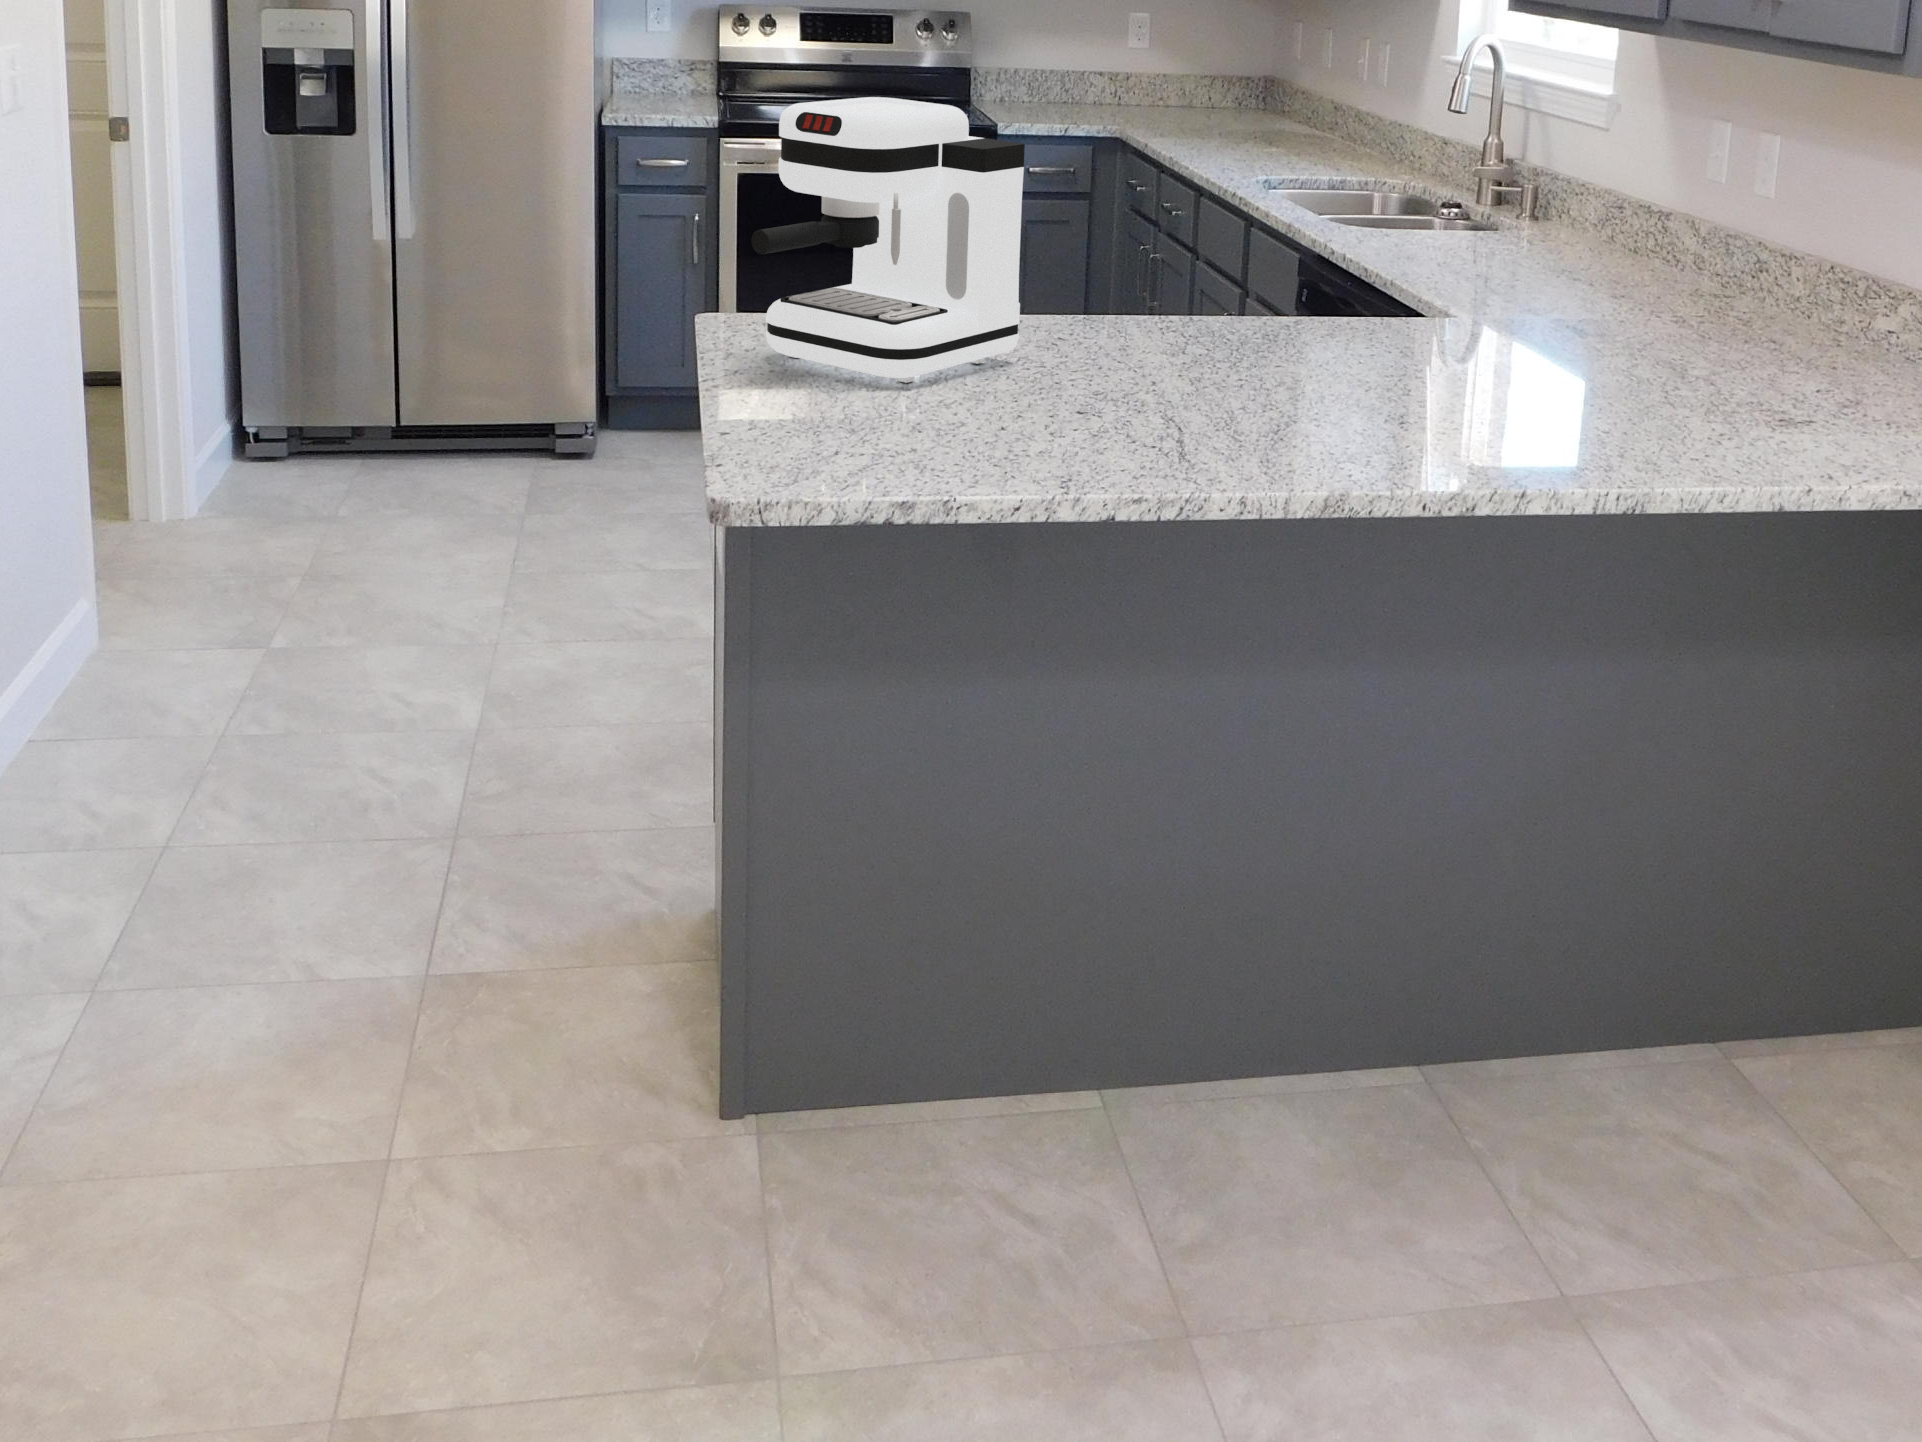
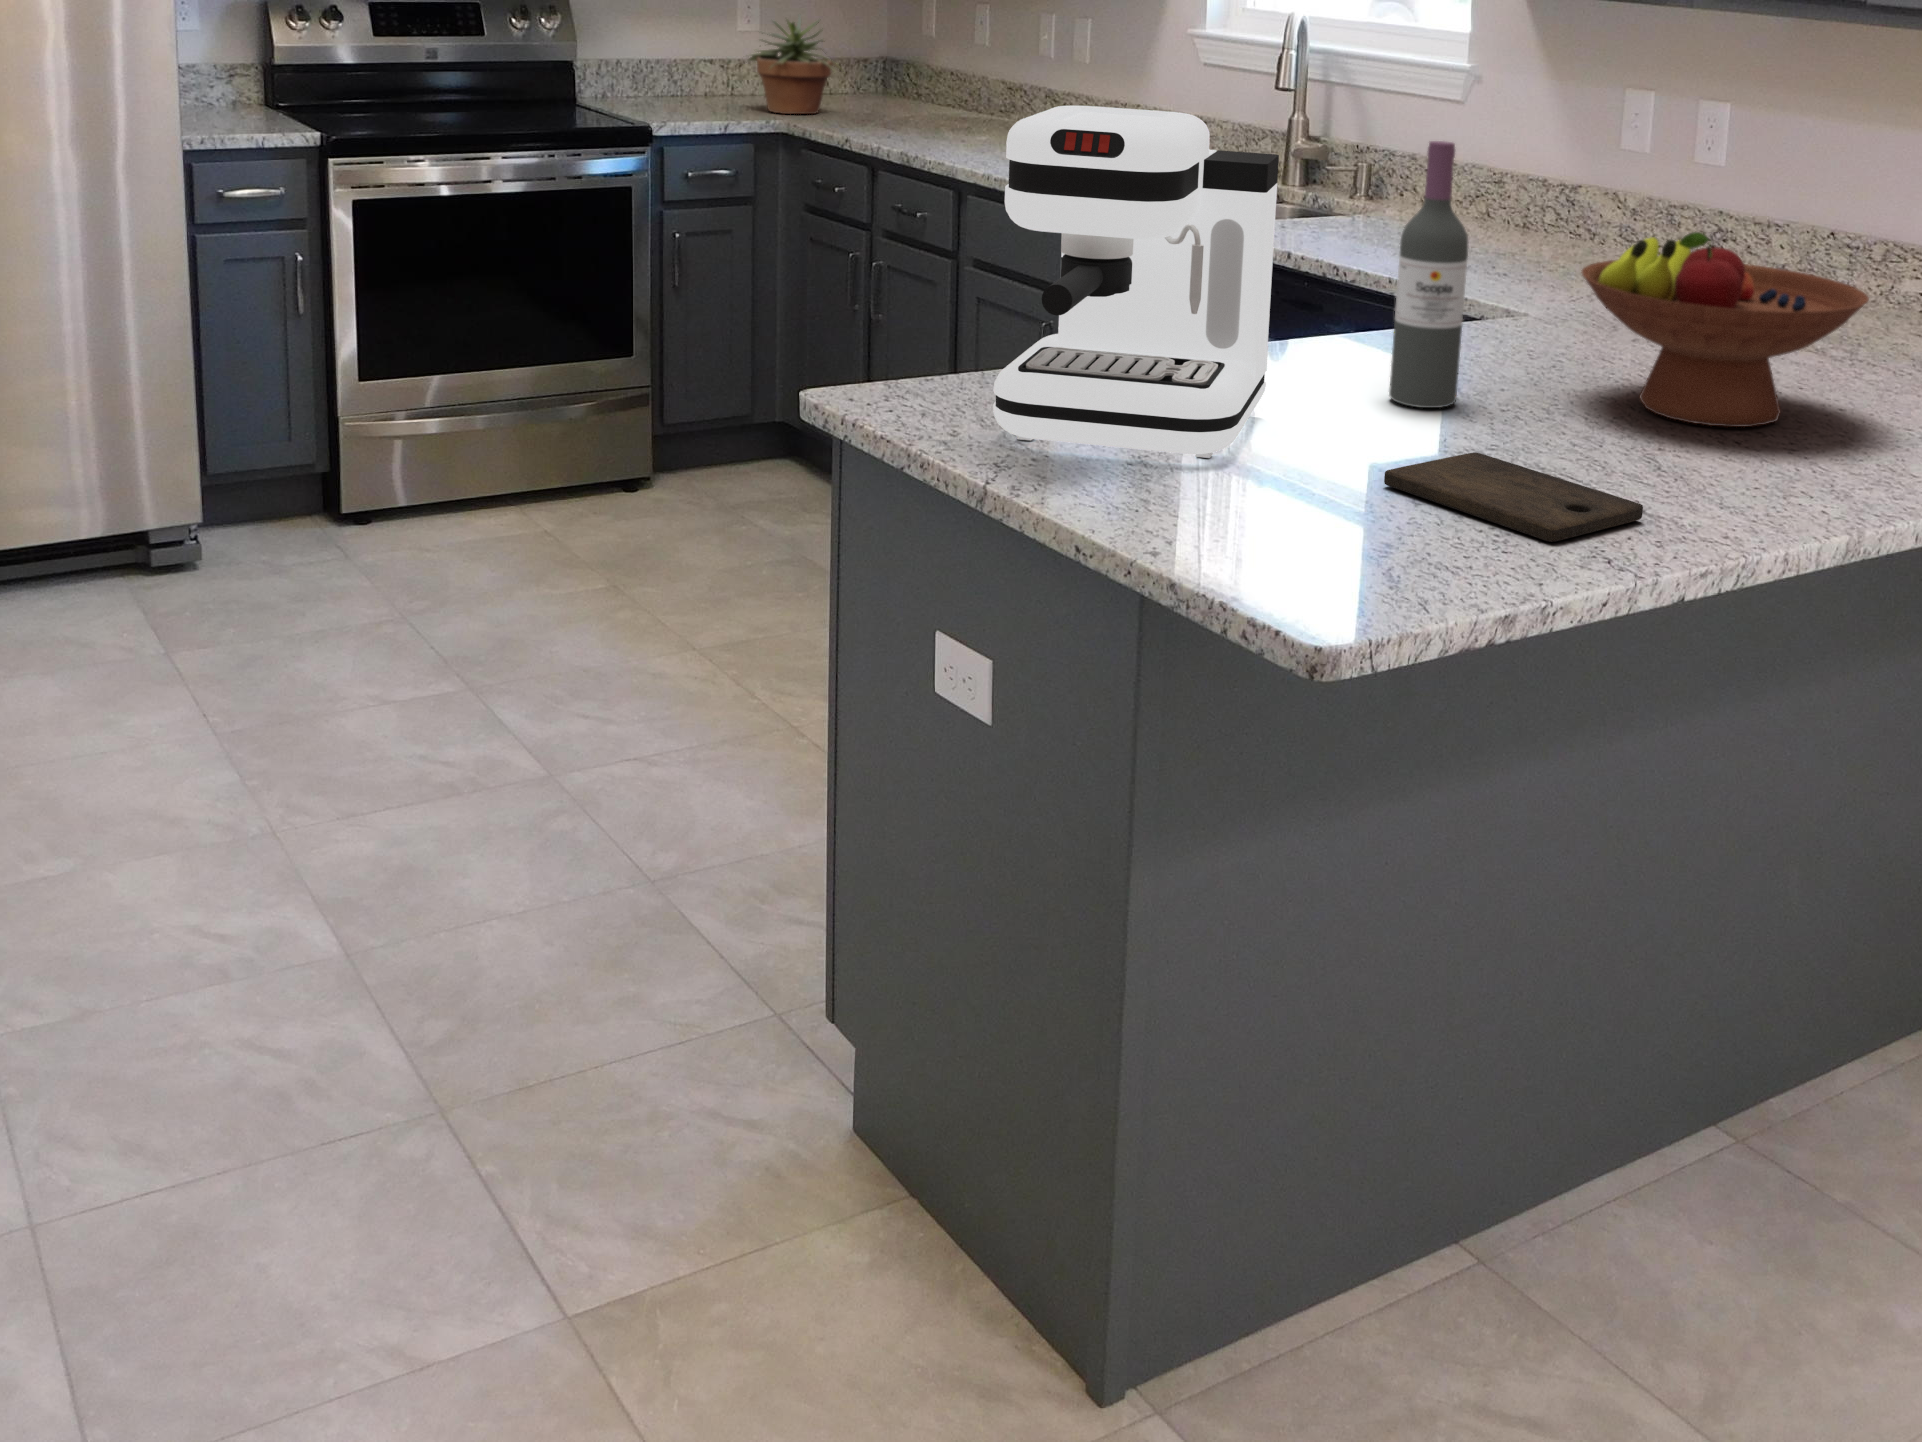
potted plant: none [1093,30,1180,120] -> present [748,16,842,114]
wine bottle: none [1149,140,1215,372] -> present [1389,141,1468,408]
fruit bowl: none [1310,235,1566,413] -> present [1581,232,1869,427]
cutting board: none [1001,399,1162,462] -> present [1384,452,1643,542]

